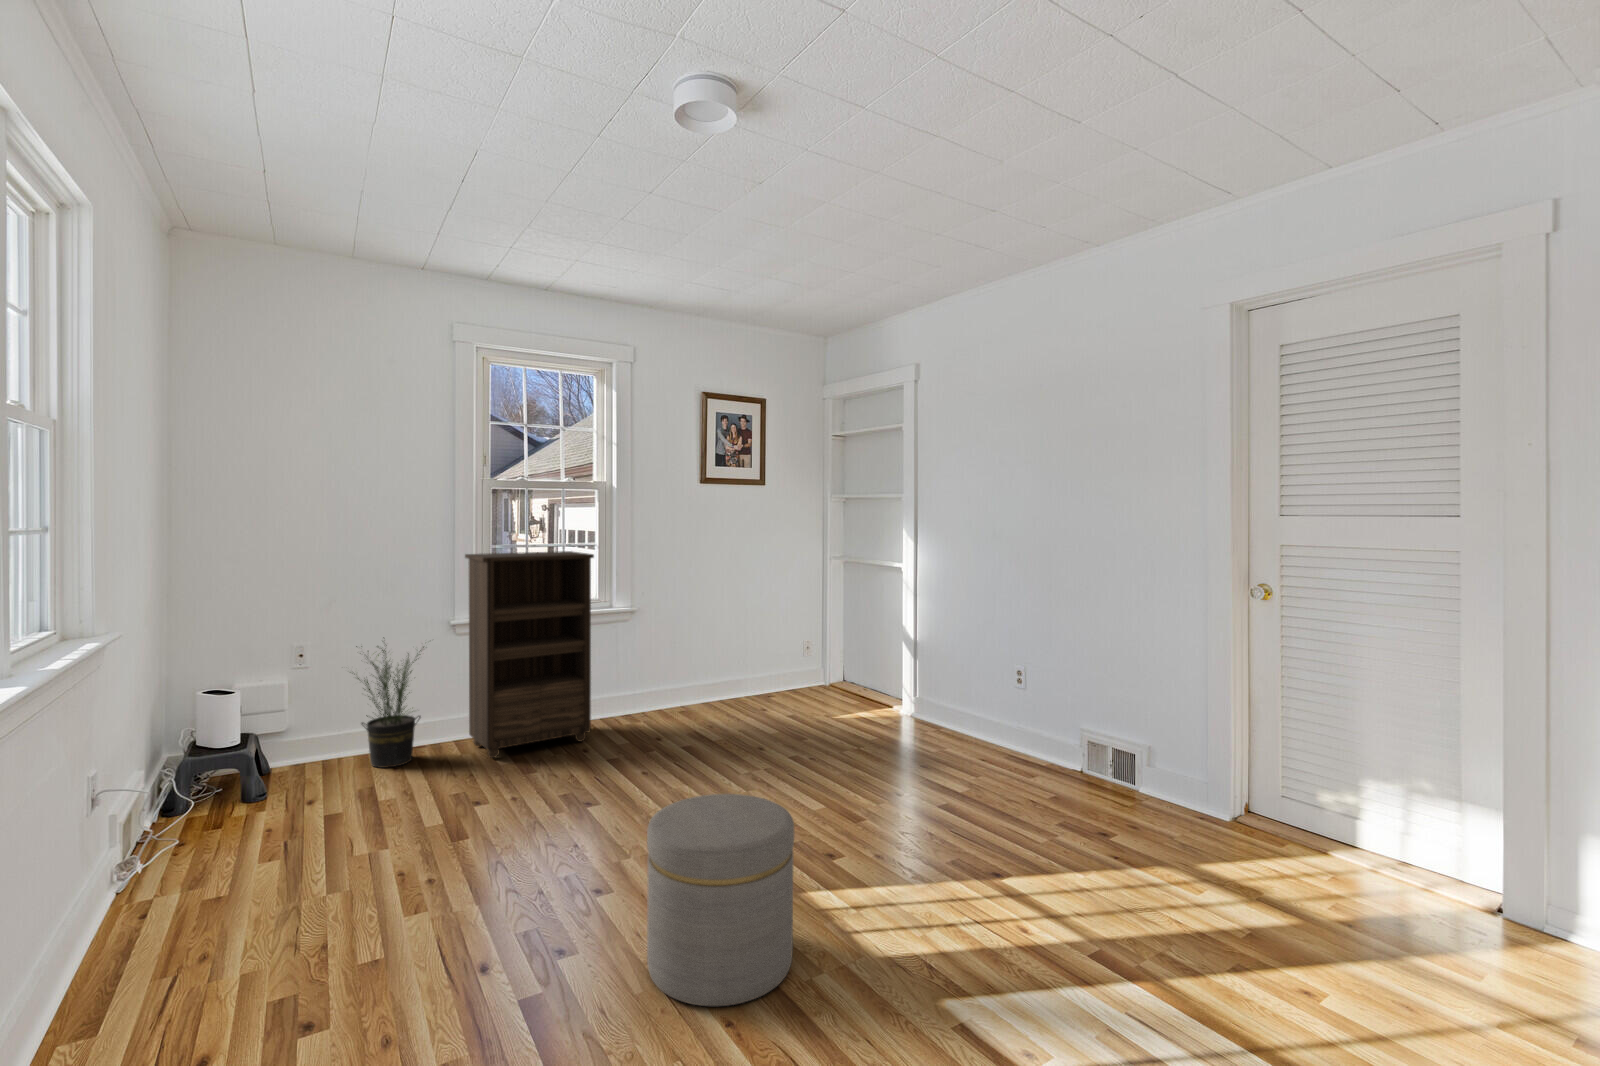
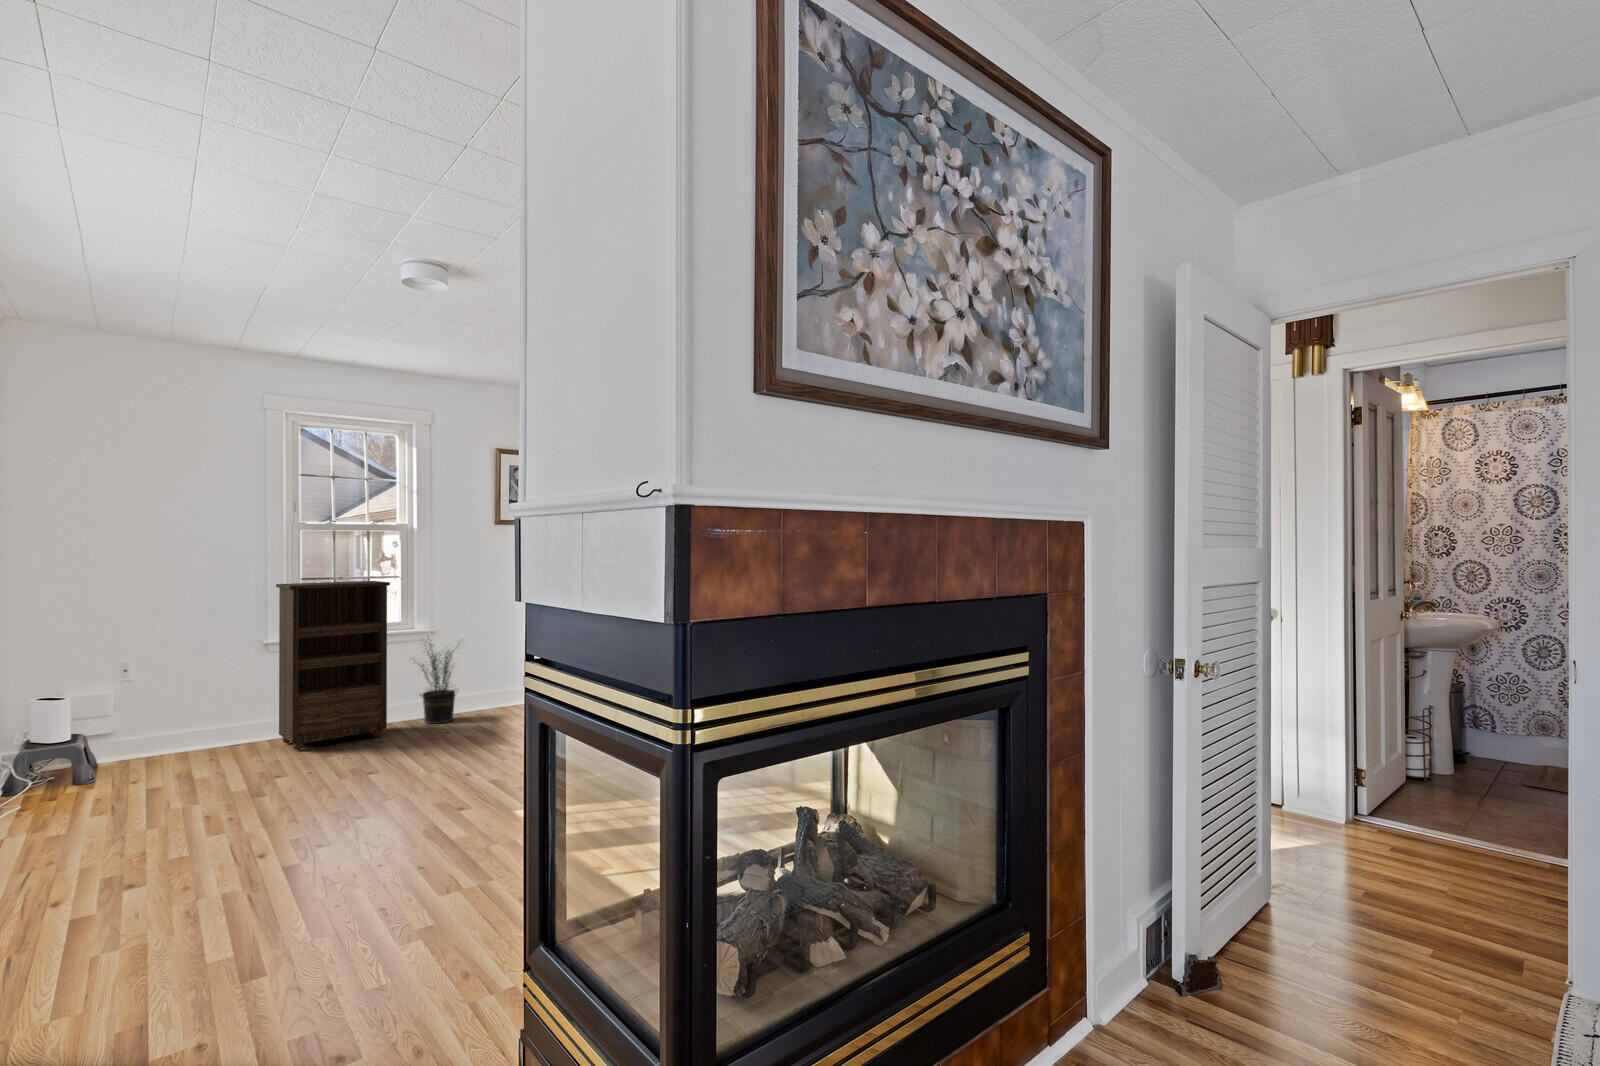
potted plant: present [356,637,424,768] -> present [414,640,456,724]
ottoman: present [647,794,794,1006] -> none [377,736,482,862]

